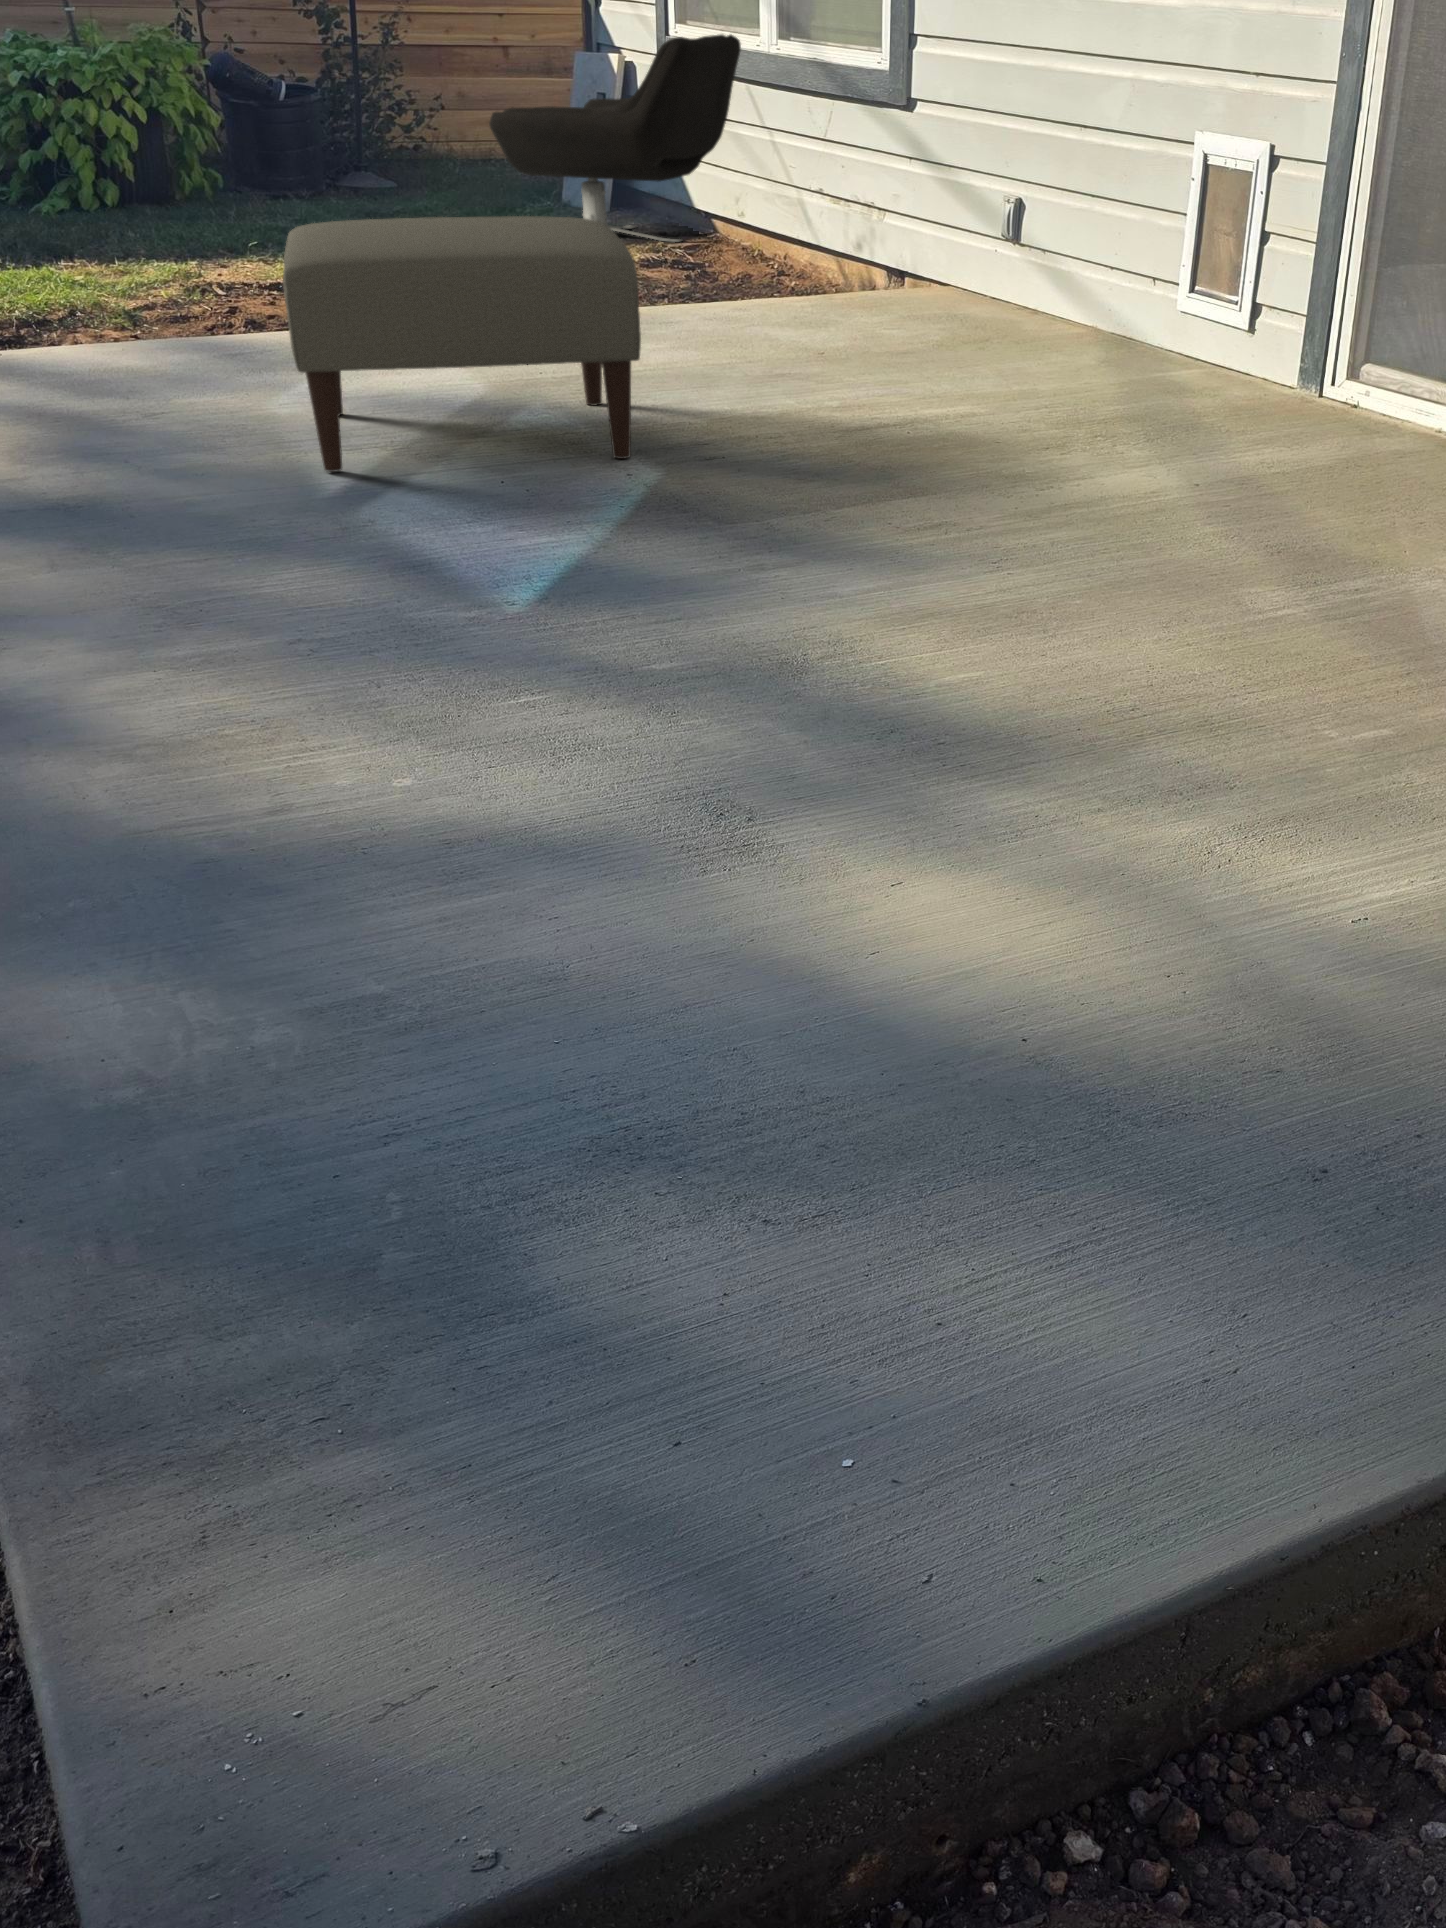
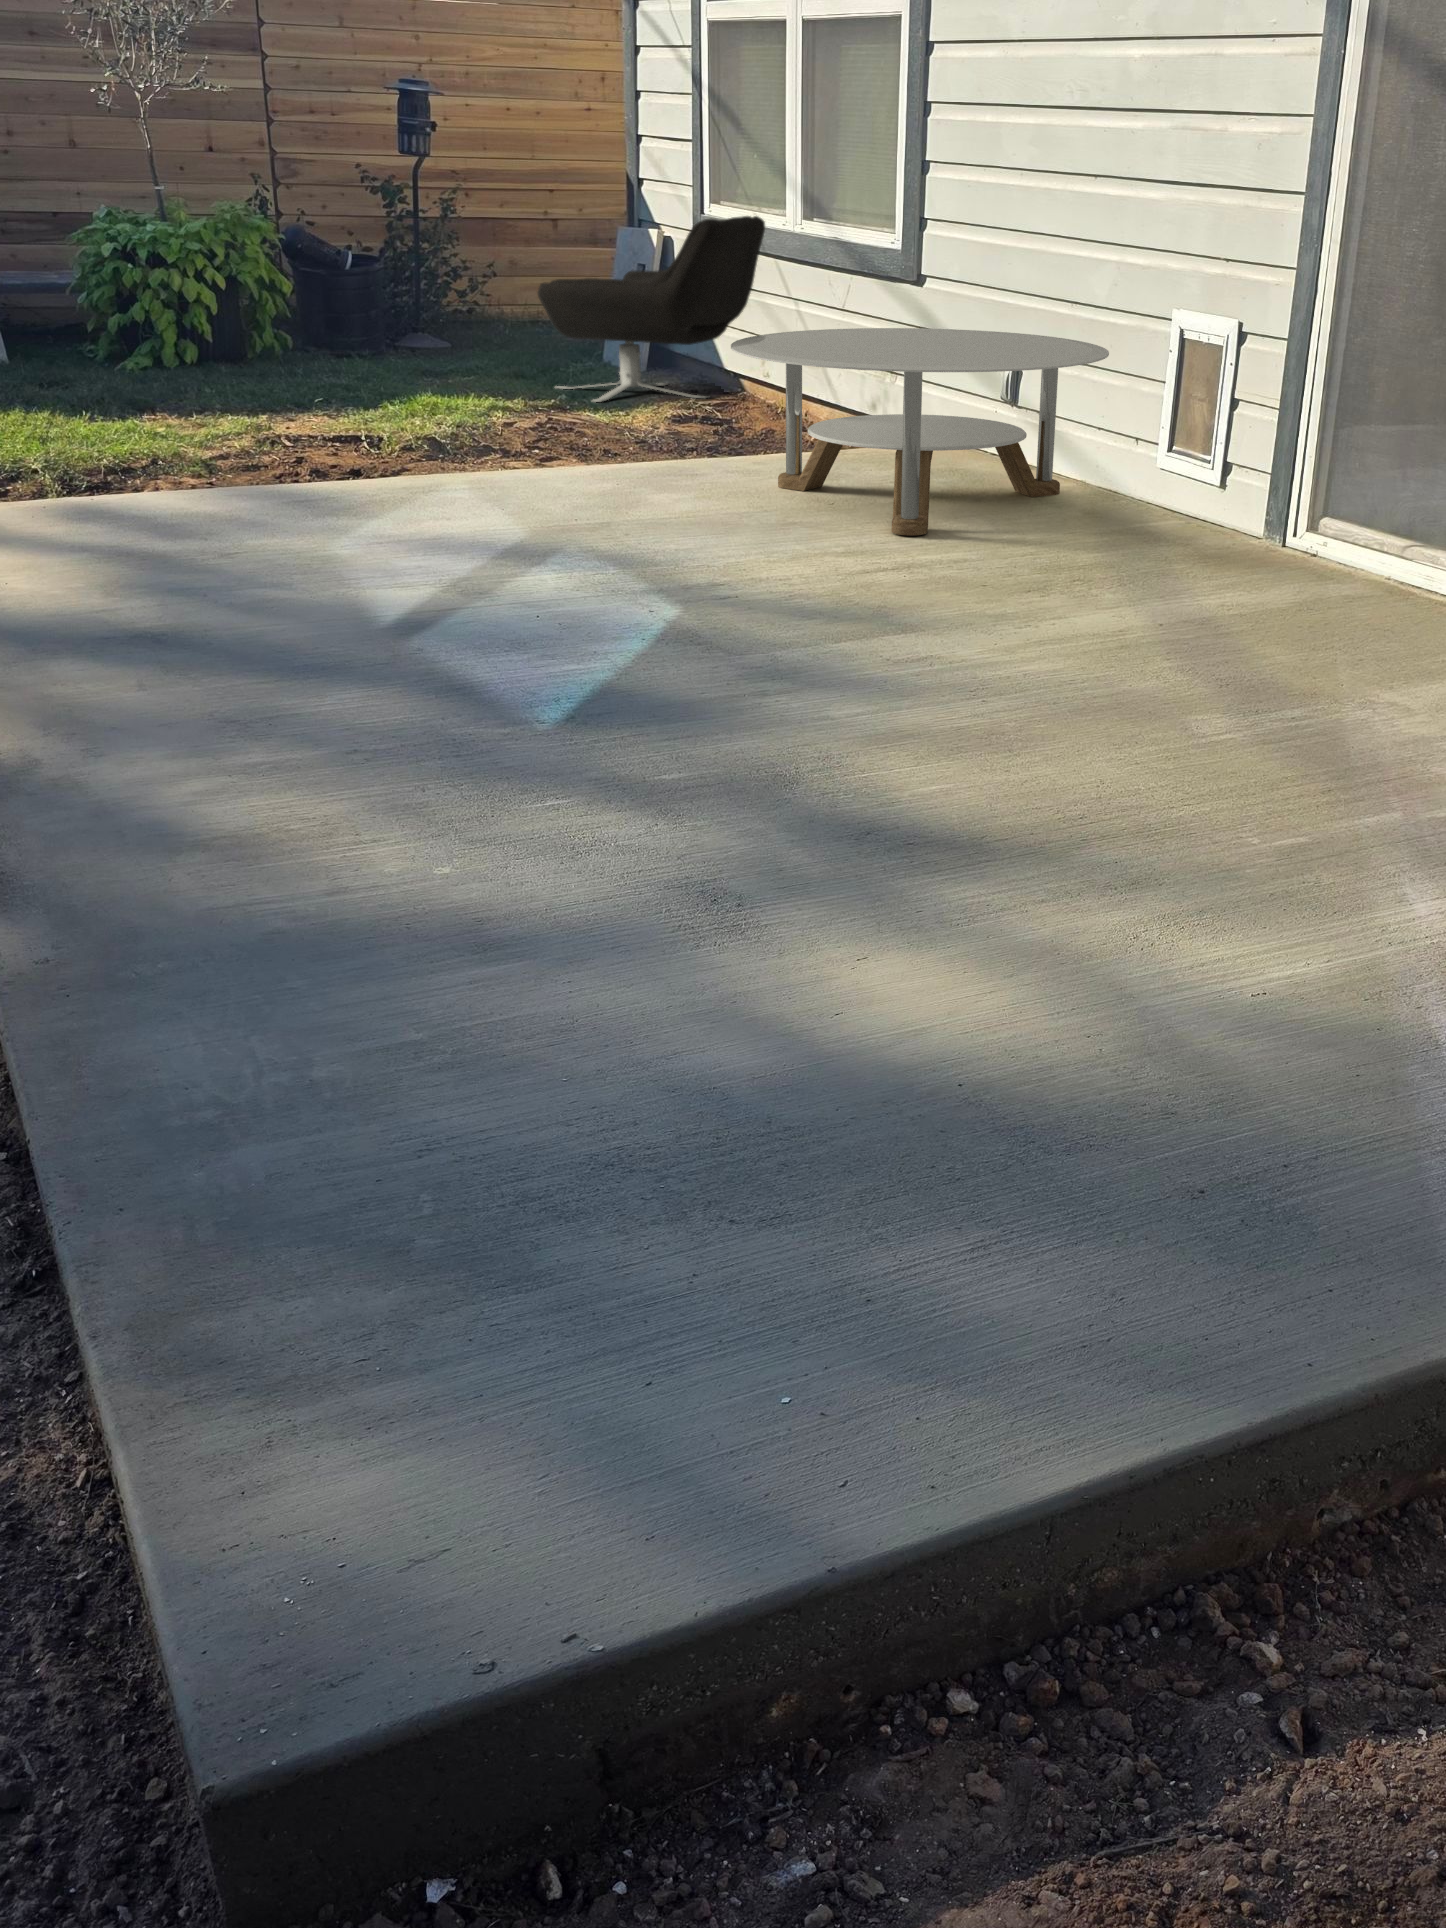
round table: none [710,157,1134,391] -> present [731,328,1109,535]
ottoman: present [283,216,641,472] -> none [353,381,662,600]

